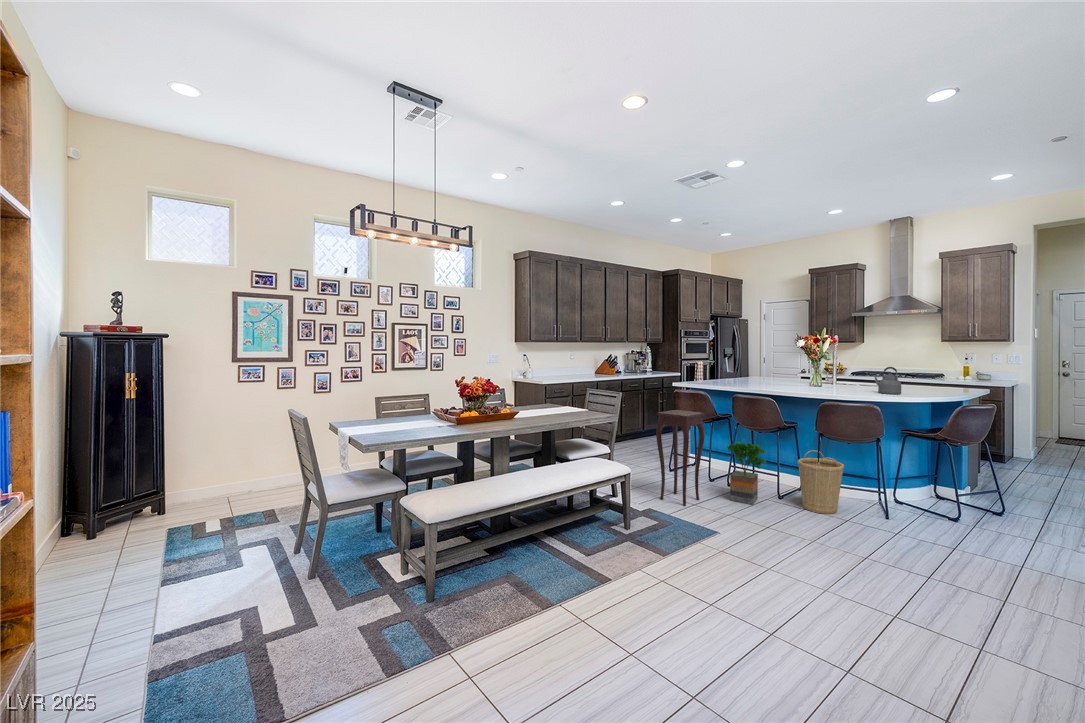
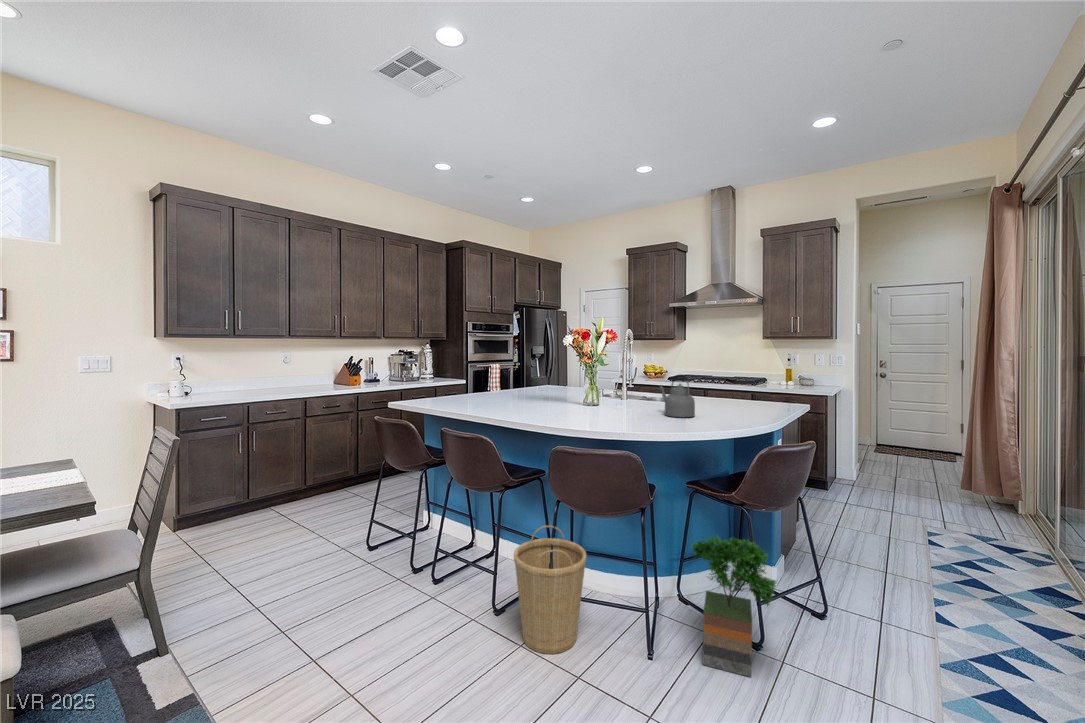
side table: present [656,410,705,506] -> none [248,459,350,663]
potted tree: present [727,442,766,504] -> present [691,536,776,677]

